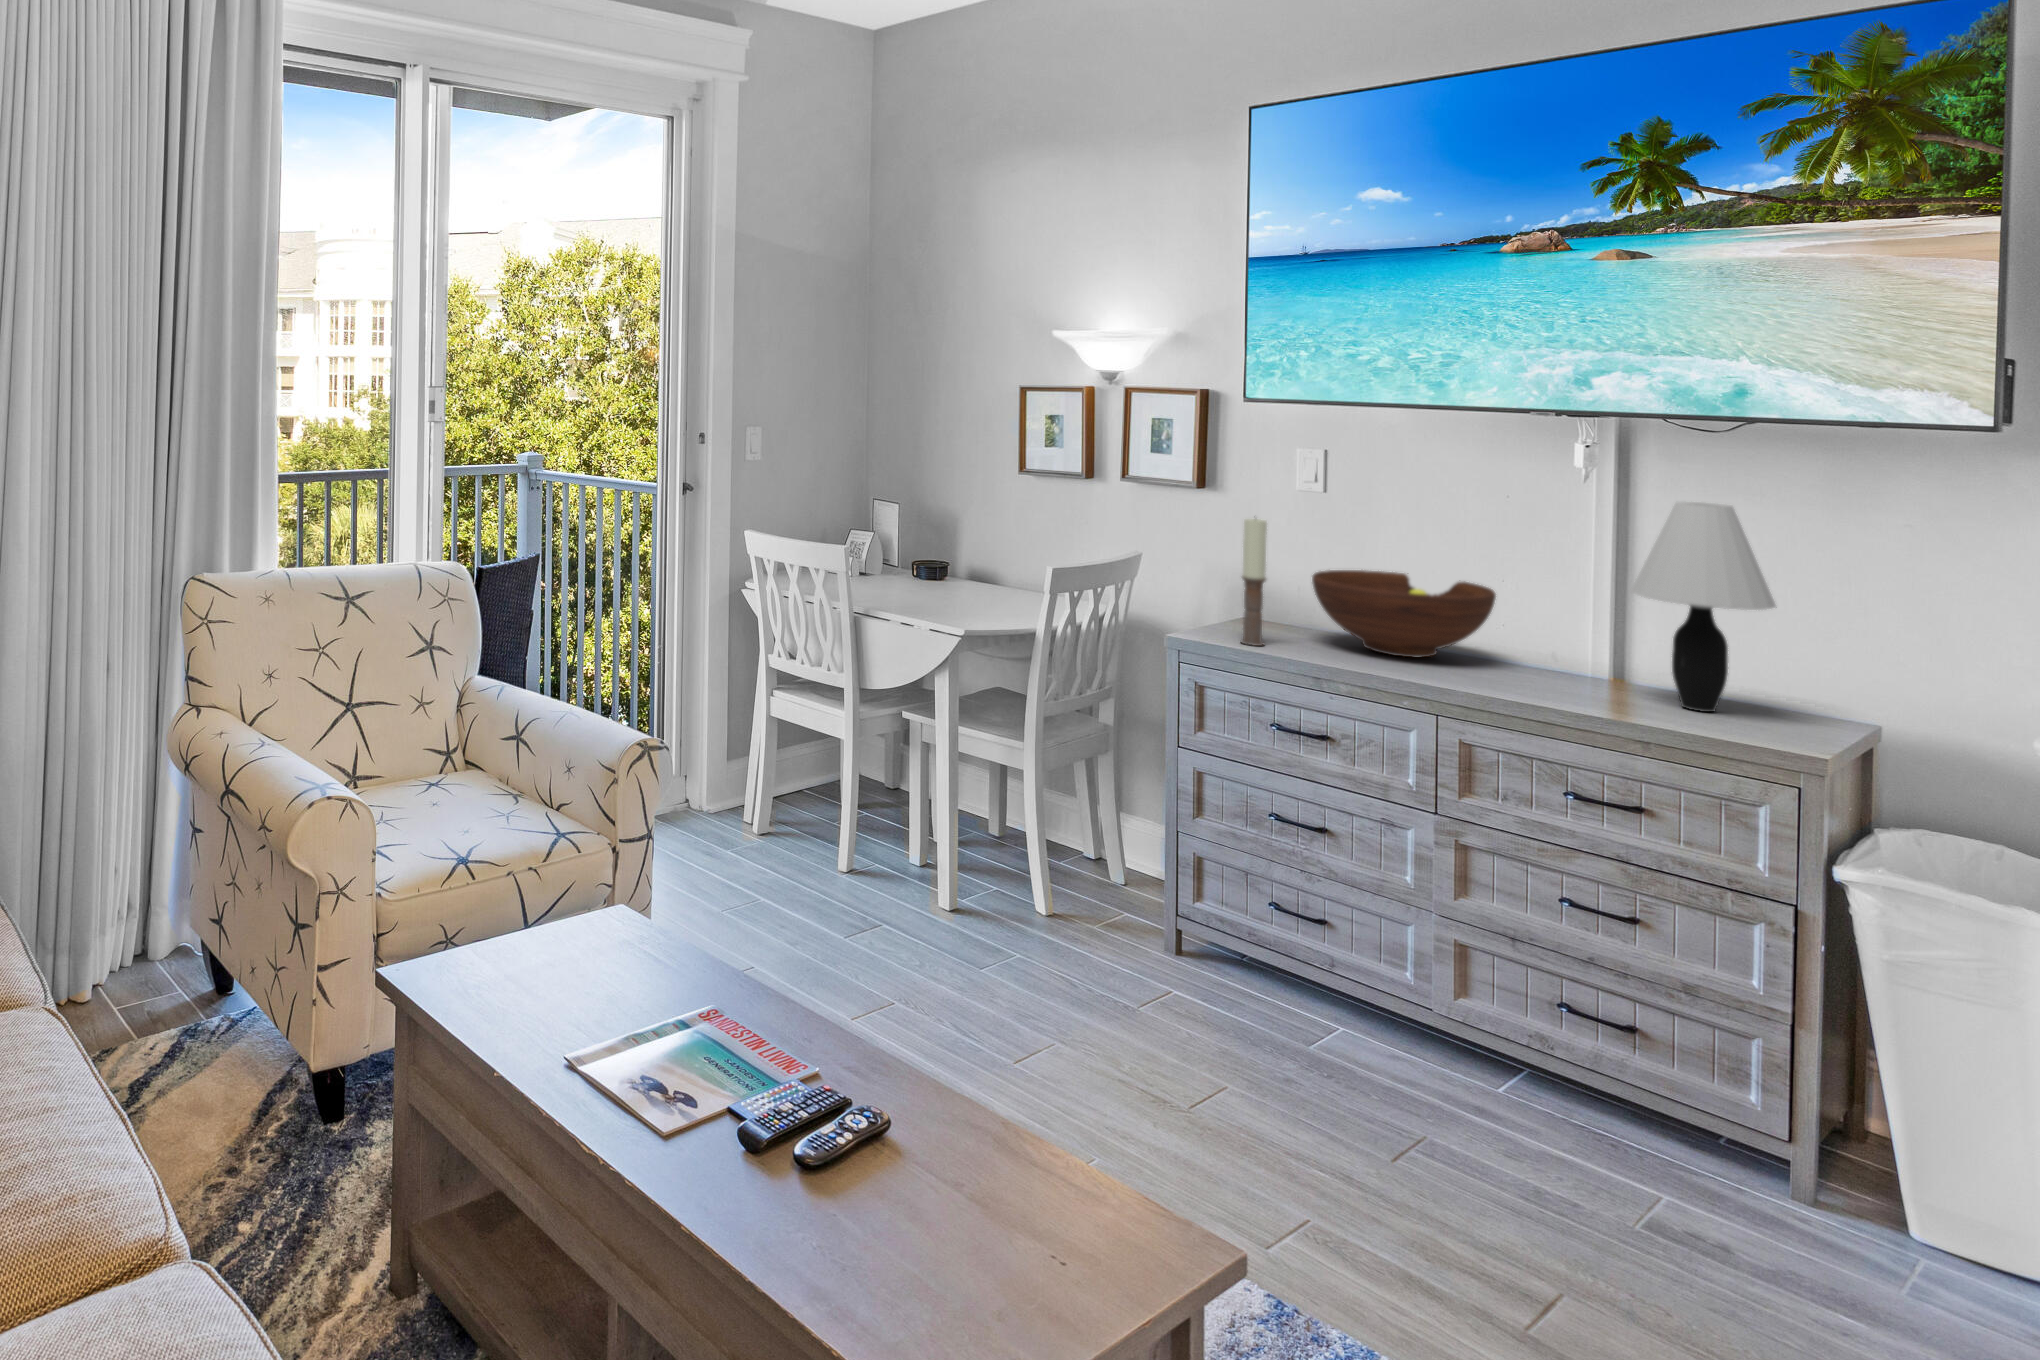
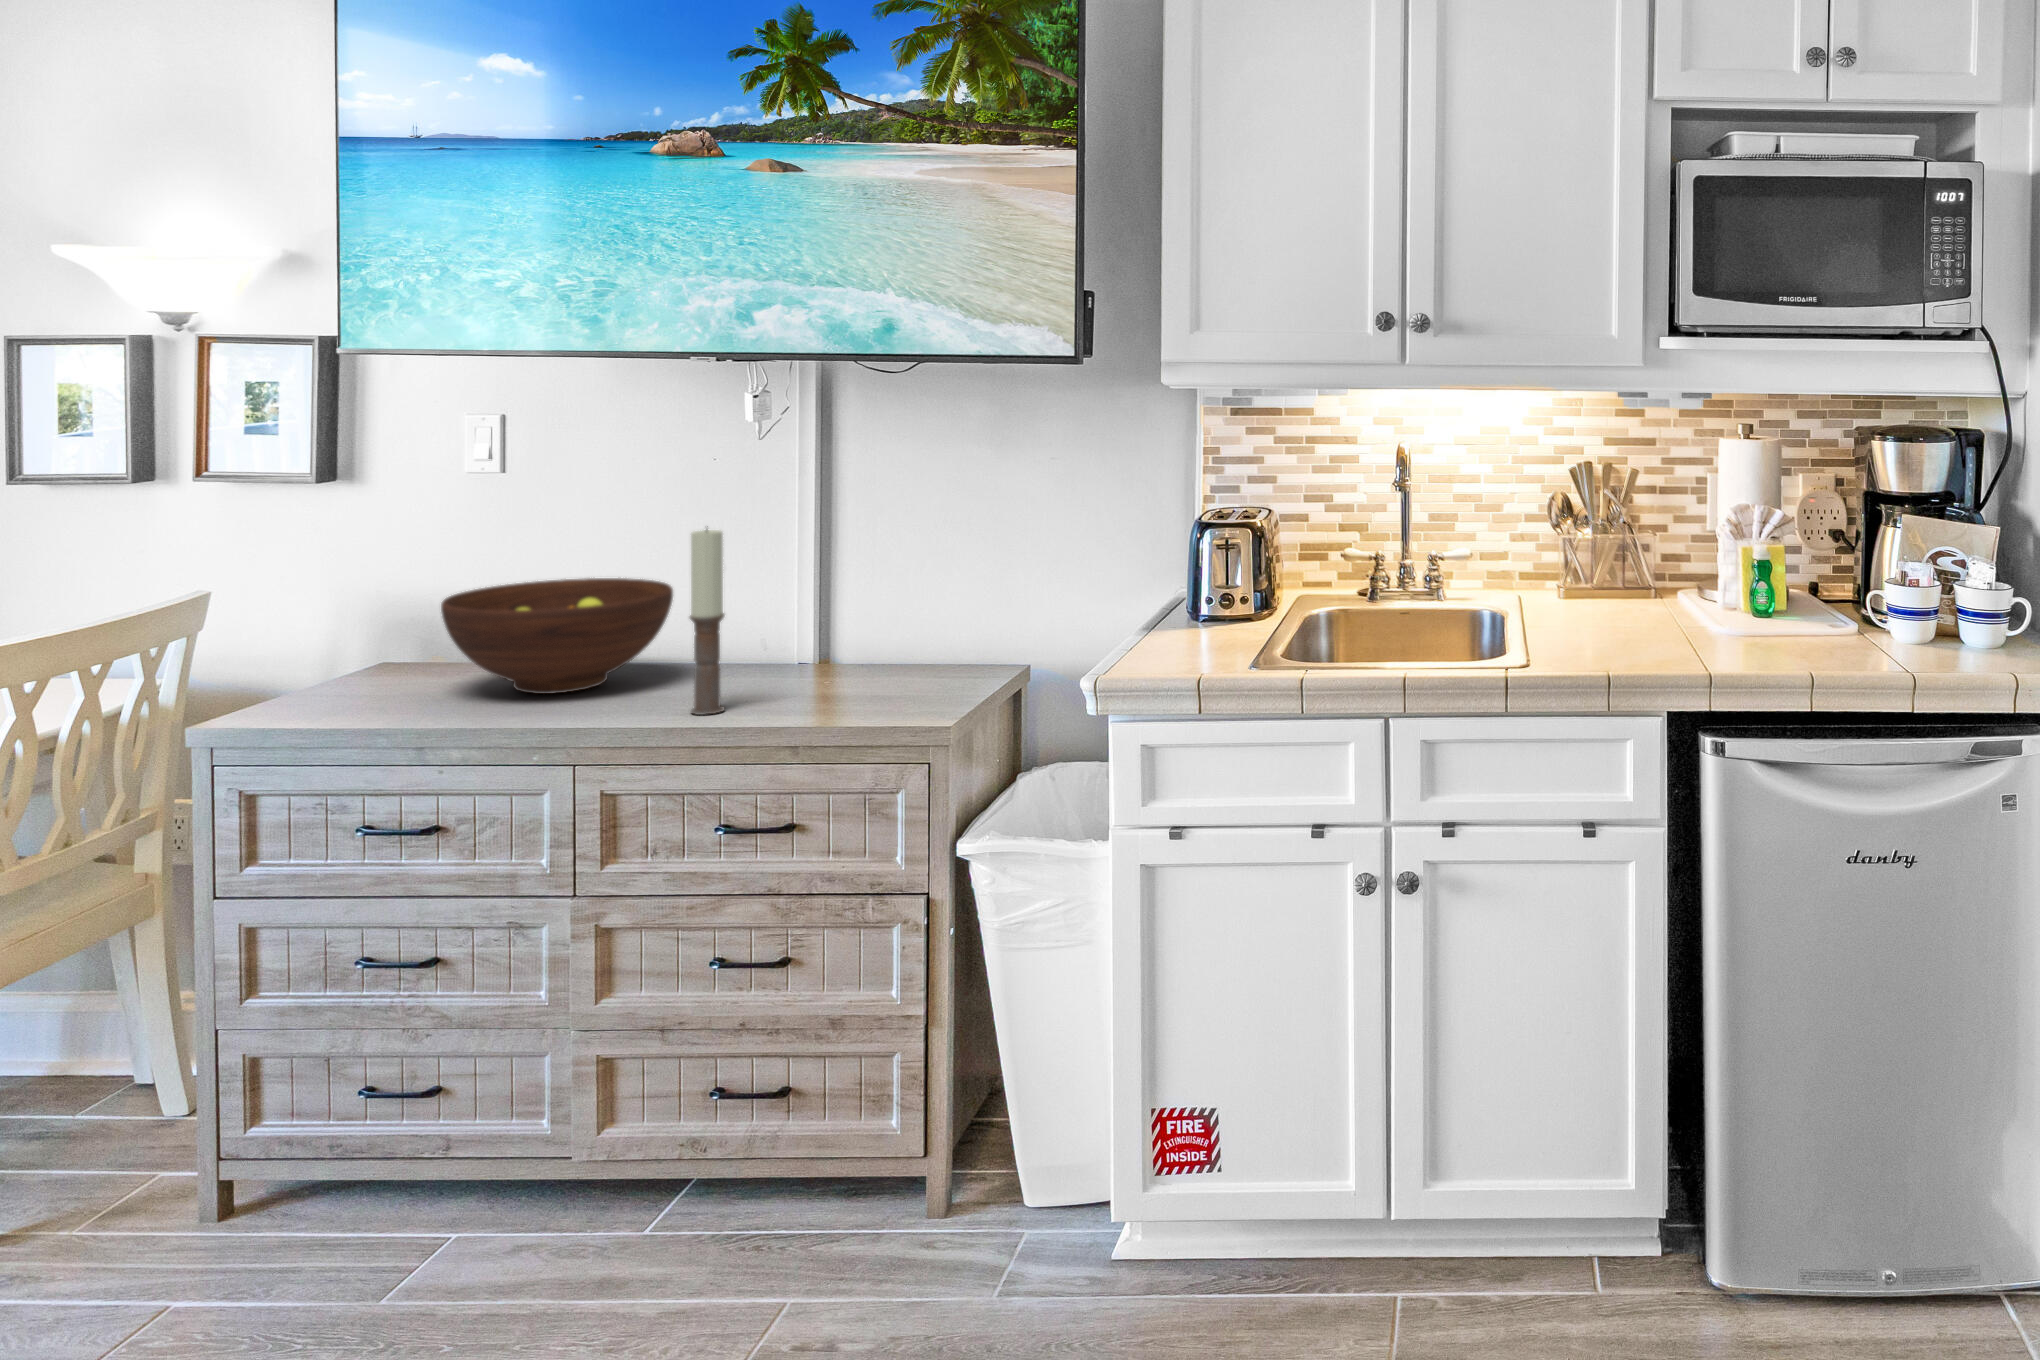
table lamp: present [1631,501,1776,712] -> none [792,457,925,698]
candle: present [1241,519,1267,646] -> present [690,529,724,715]

